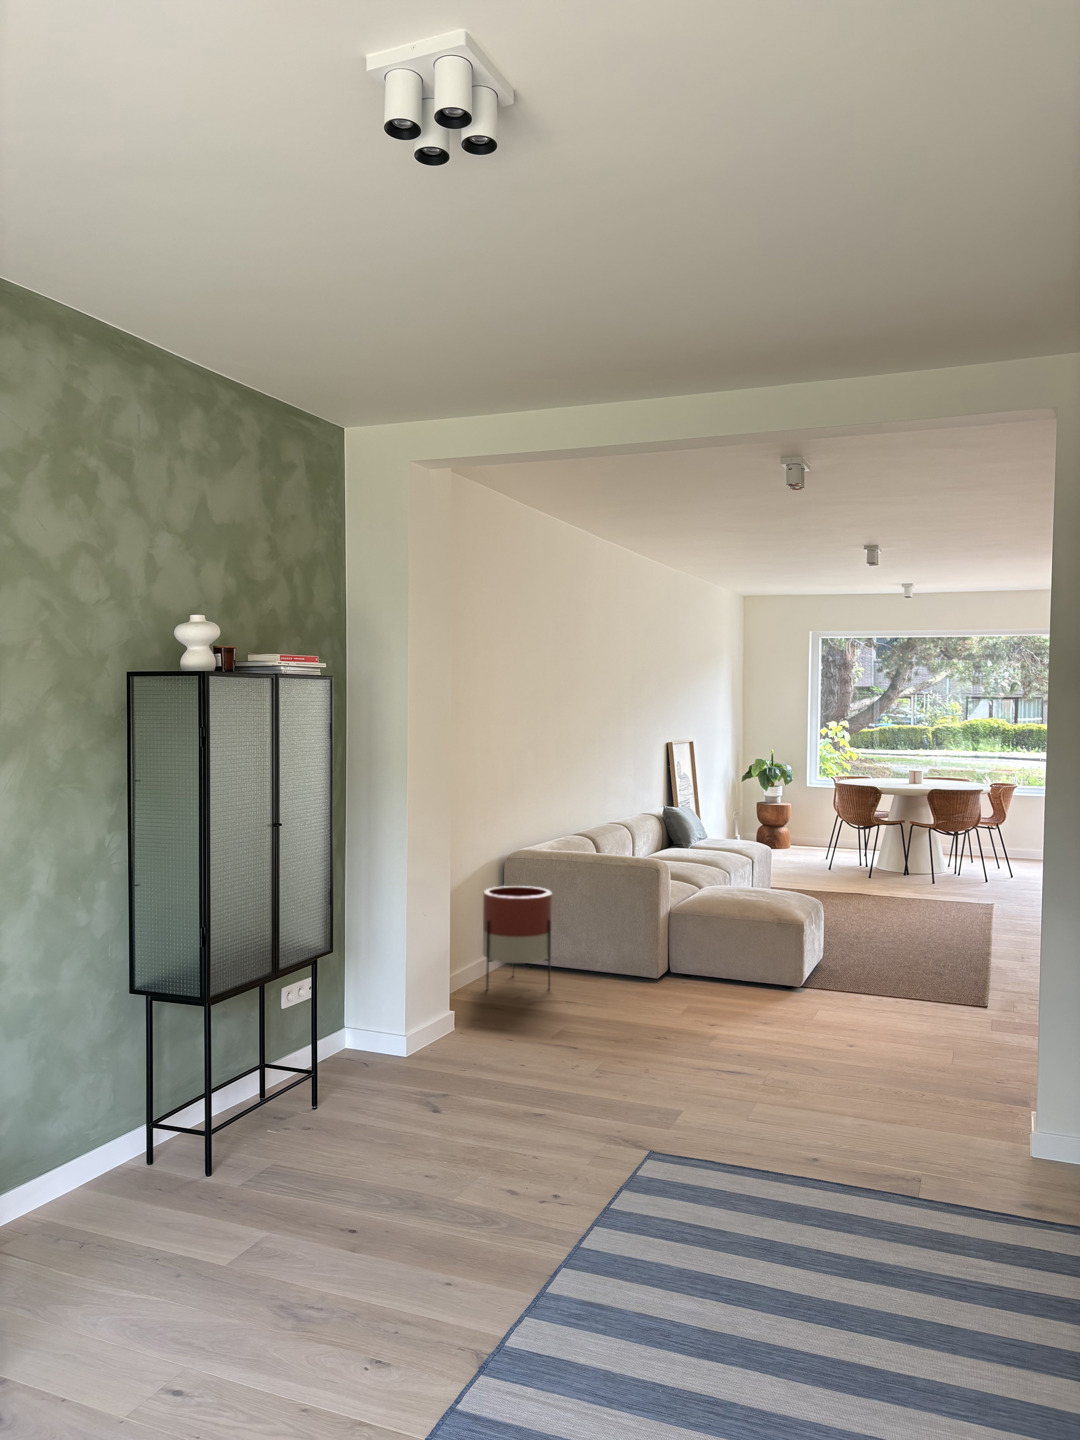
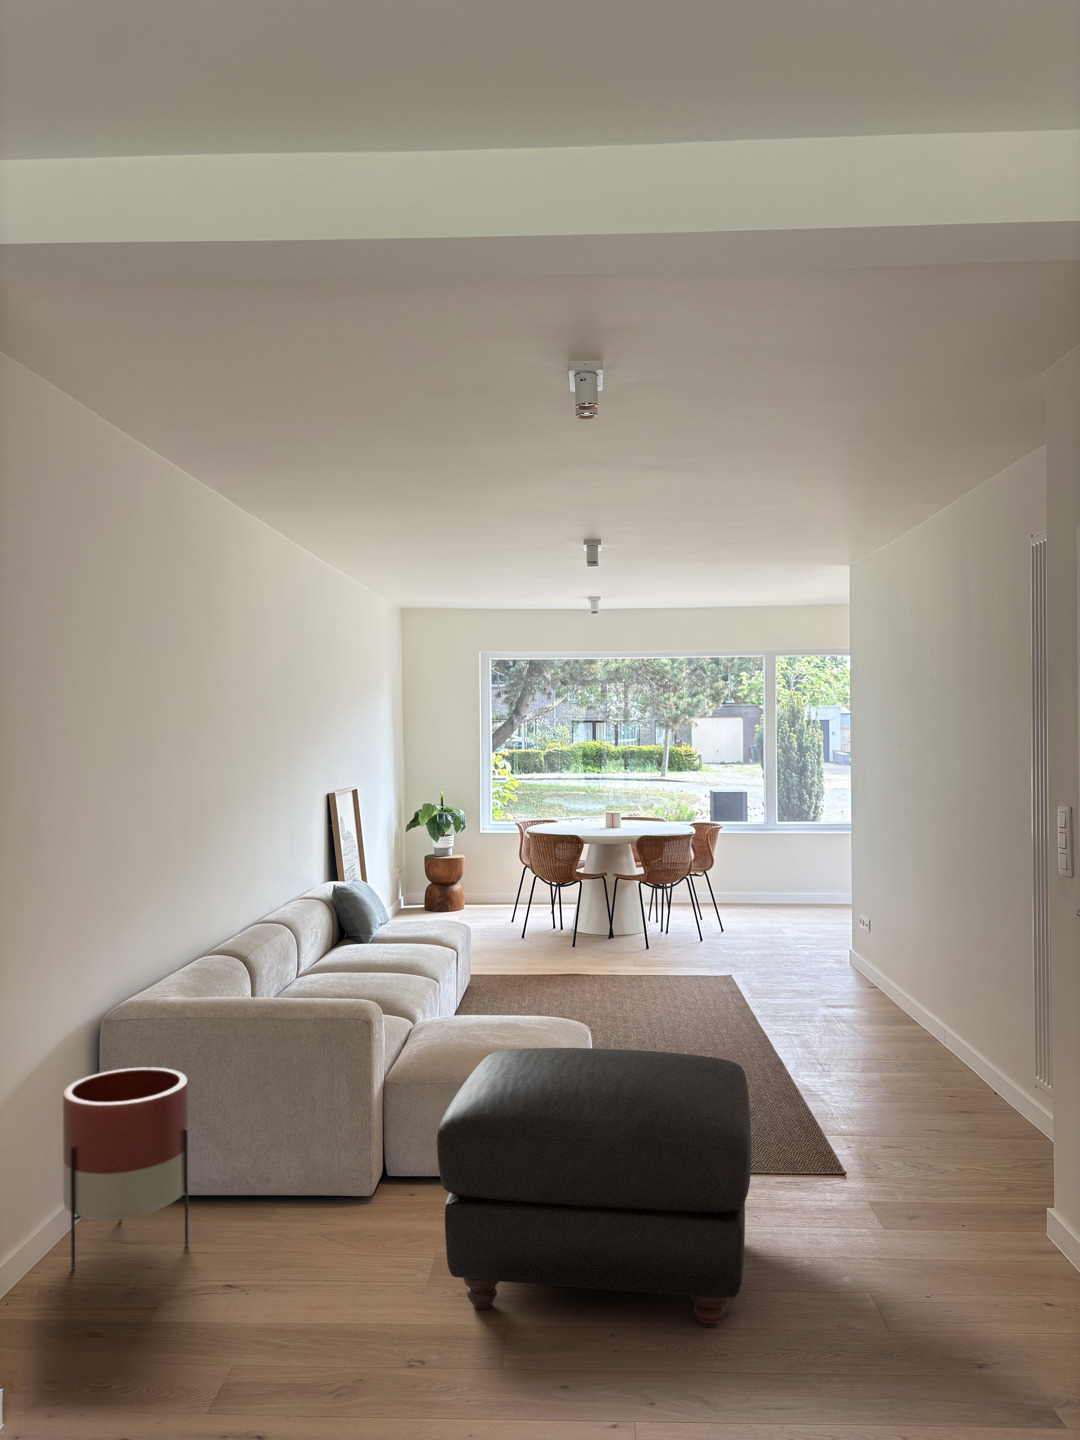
ottoman: none [686,891,902,1052] -> present [437,1048,751,1328]

